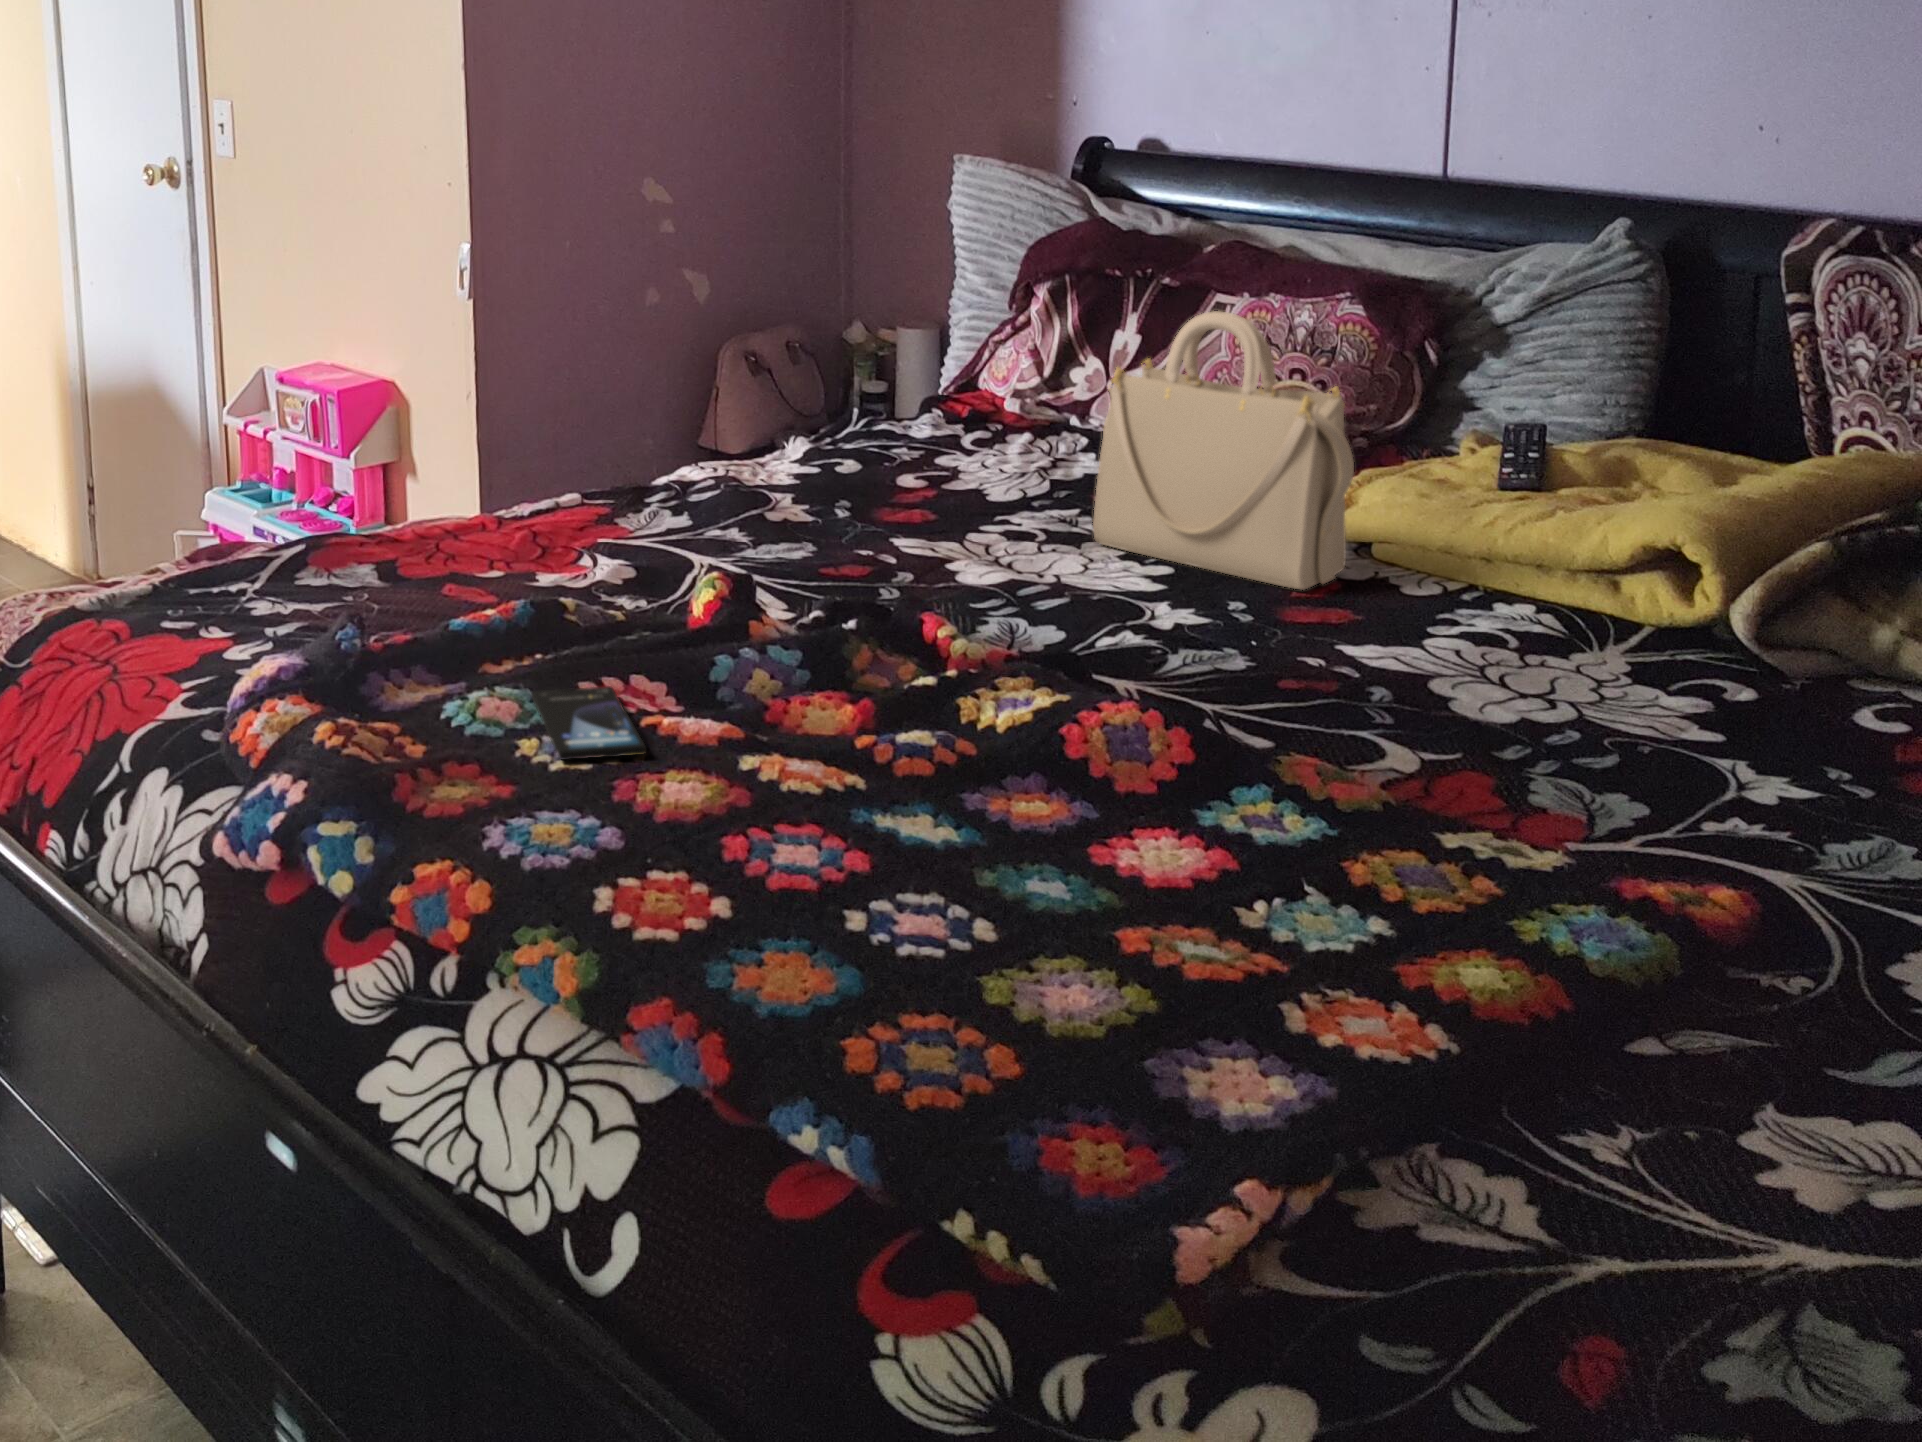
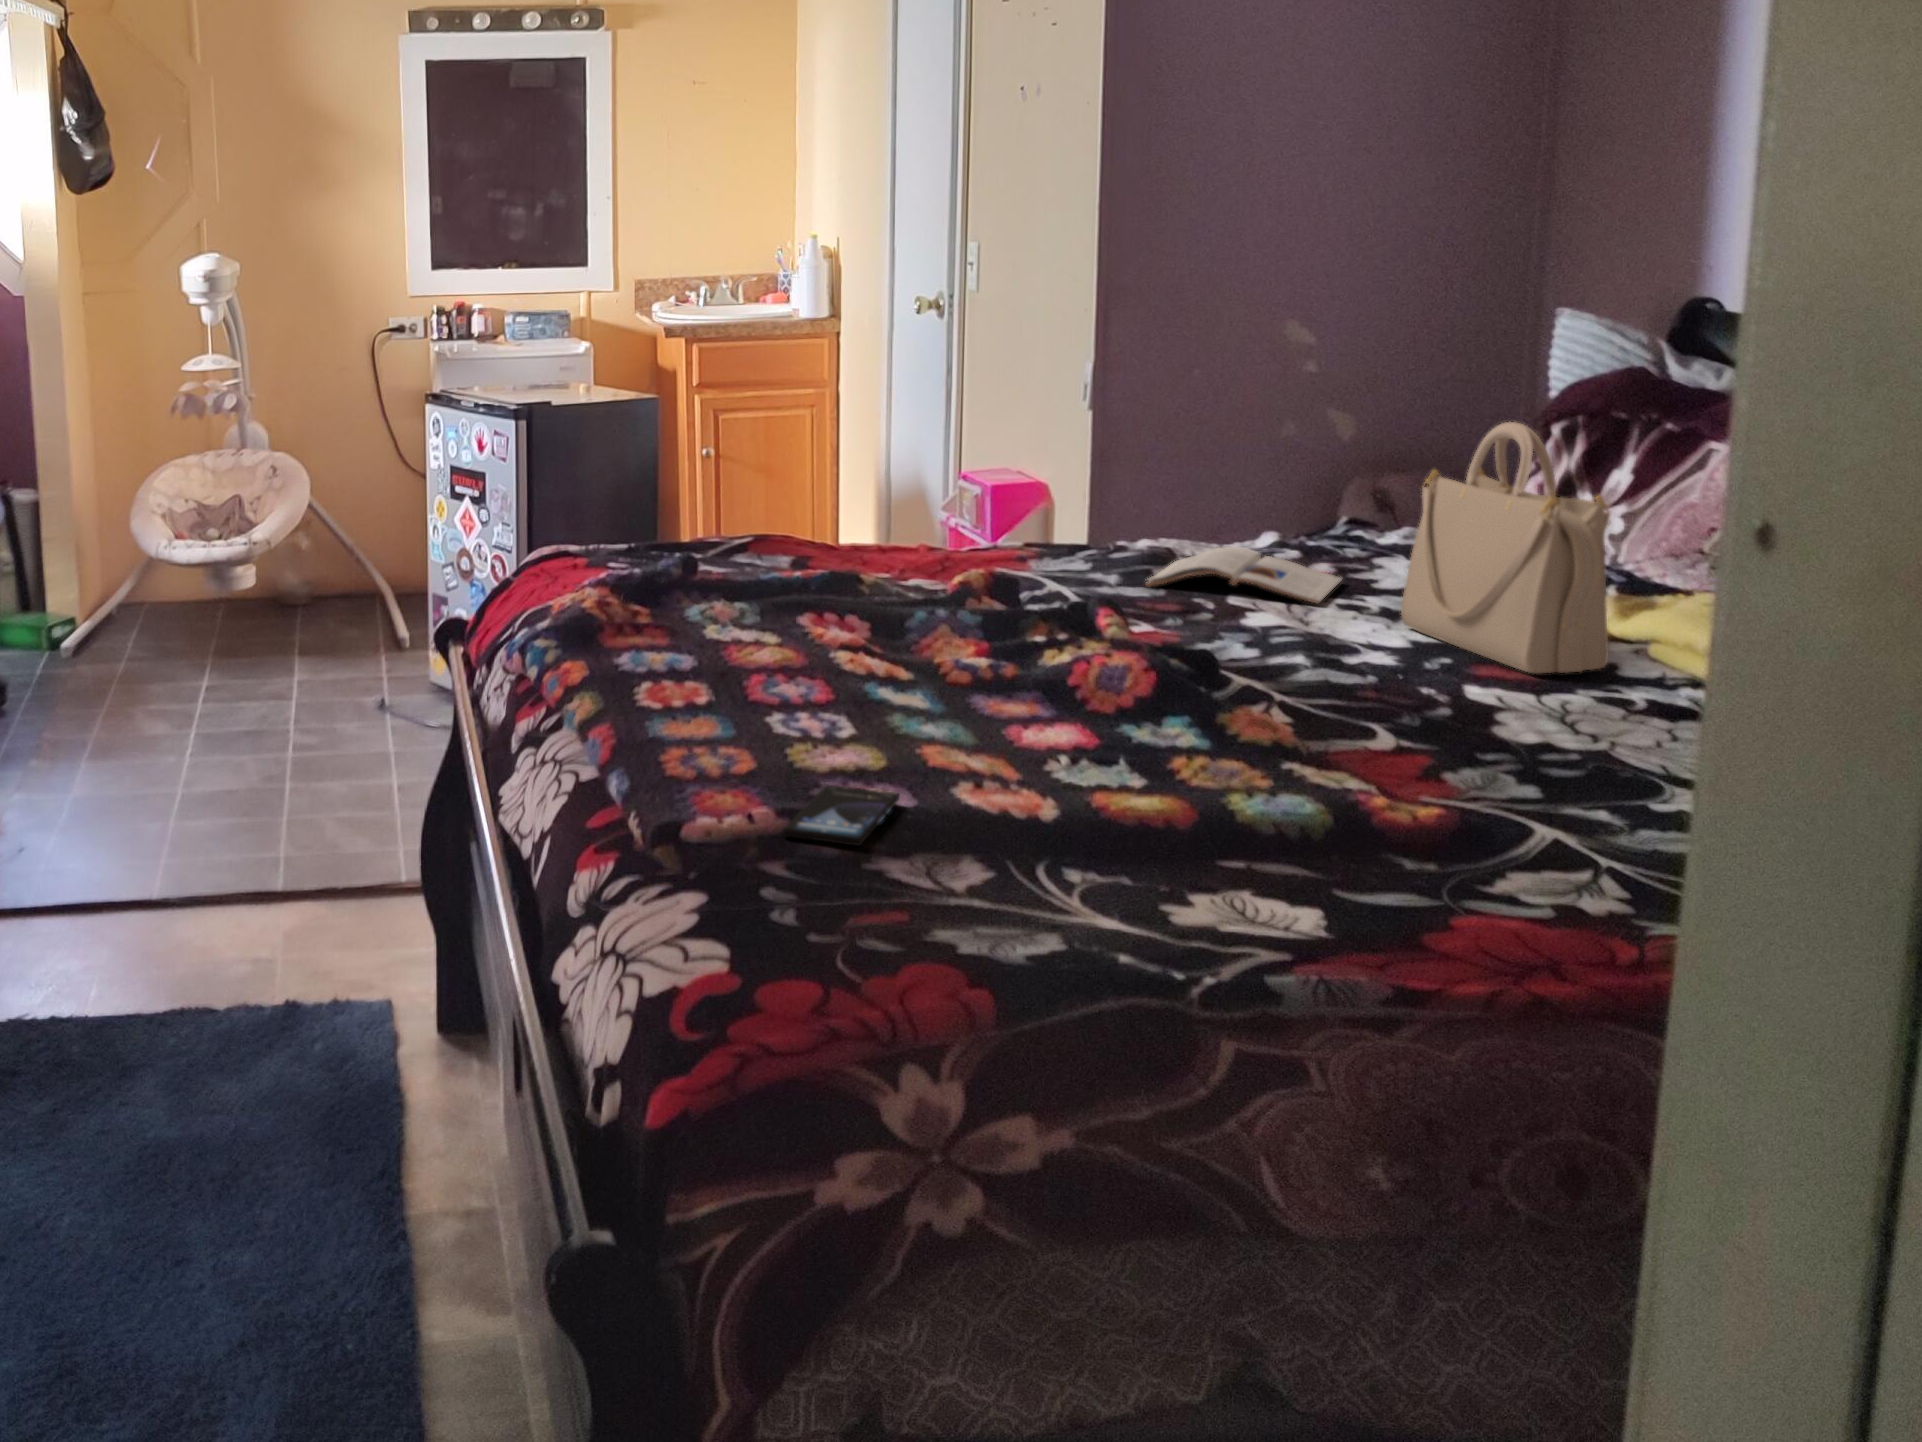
magazine: none [760,463,980,530] -> present [1146,547,1342,604]
smartphone: present [532,686,646,760] -> present [782,785,900,846]

